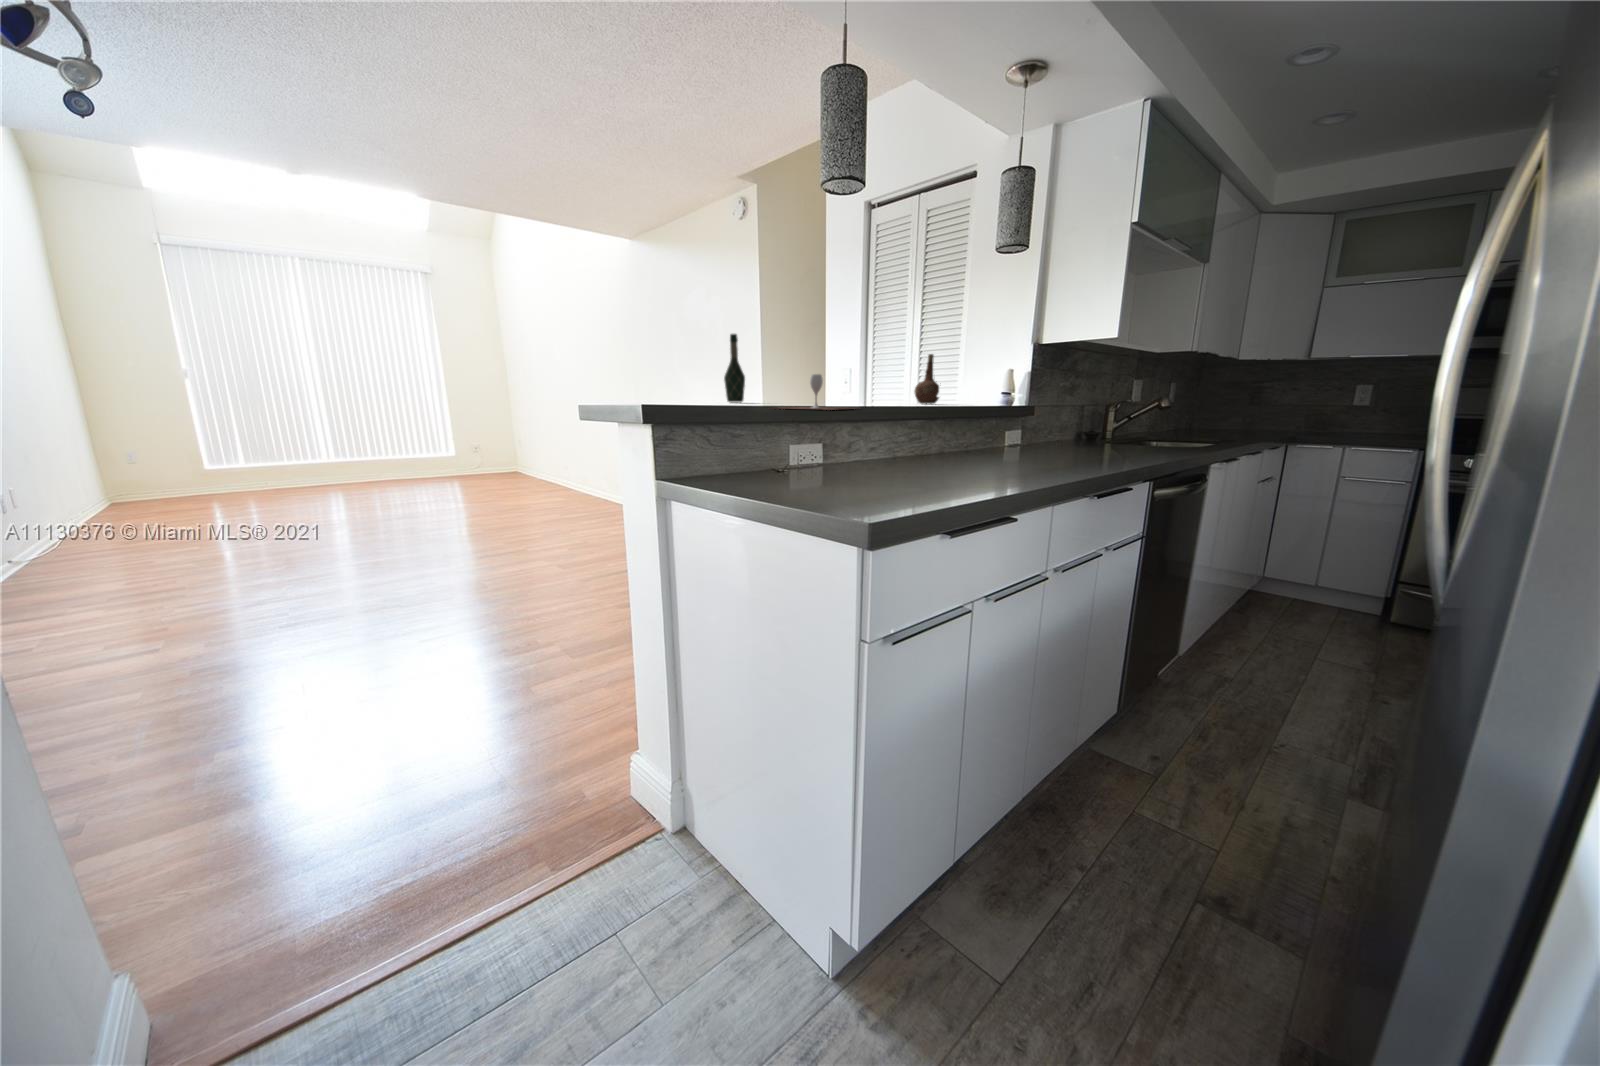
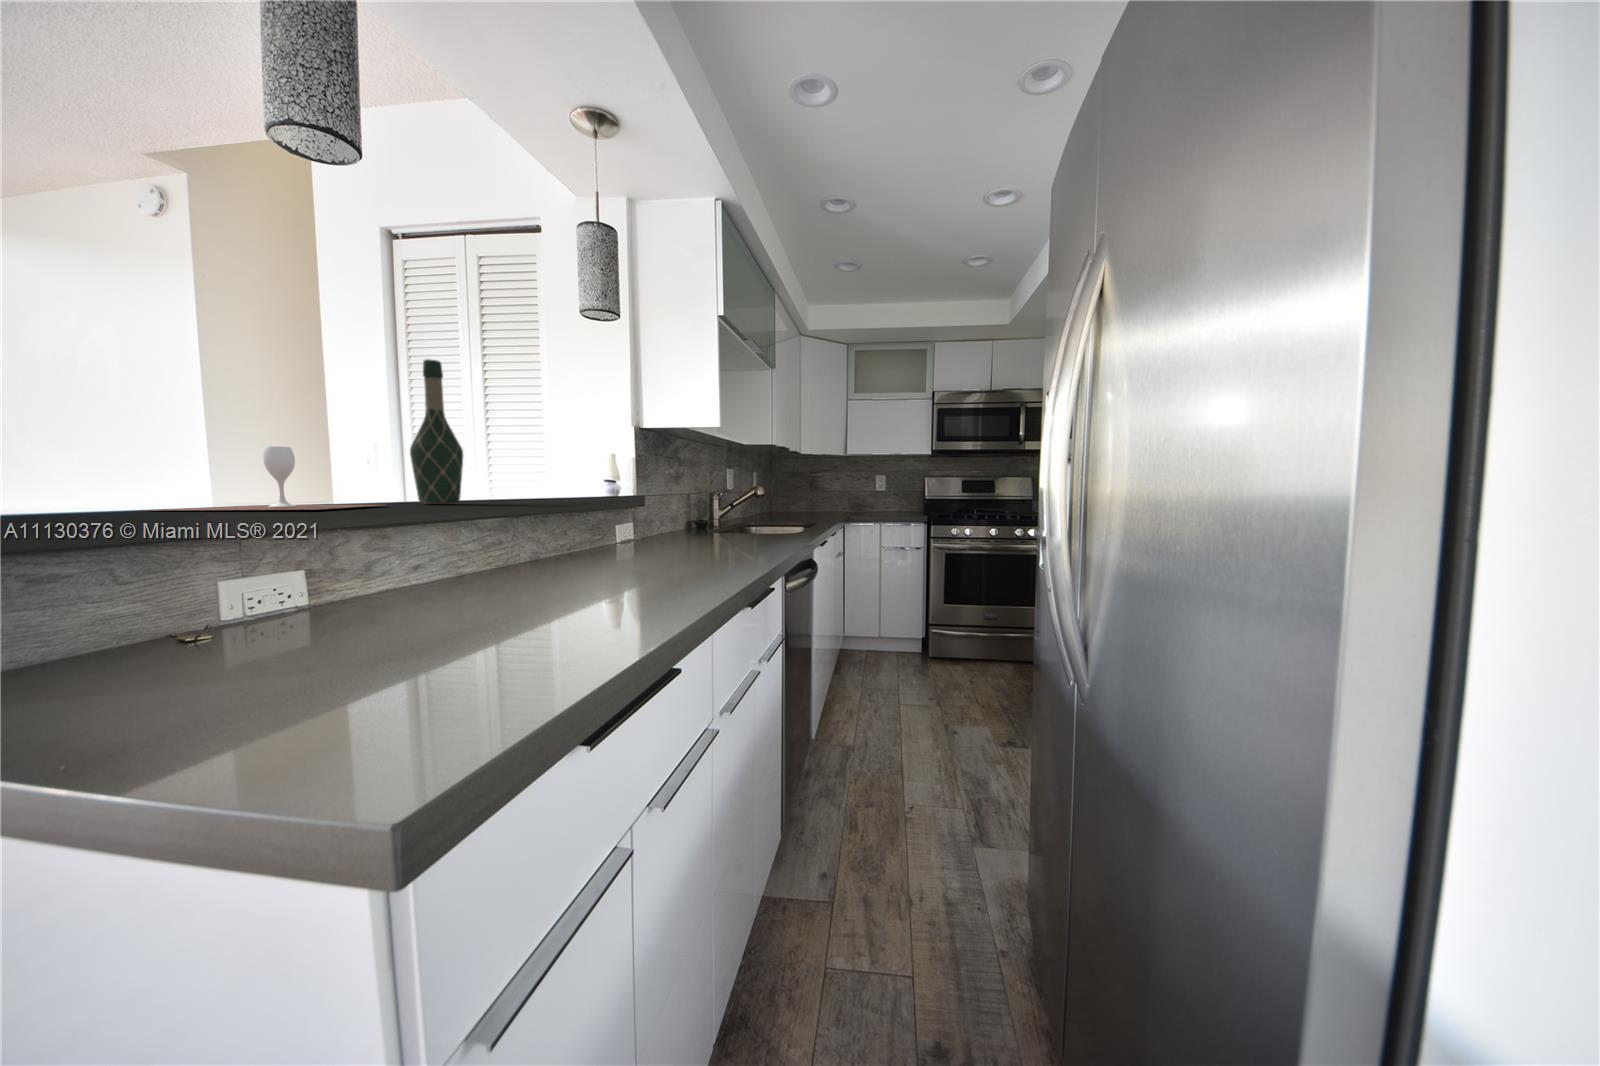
wine bottle: present [724,334,745,402] -> present [410,359,463,504]
ceramic pitcher: present [914,354,939,404] -> none [489,433,528,495]

